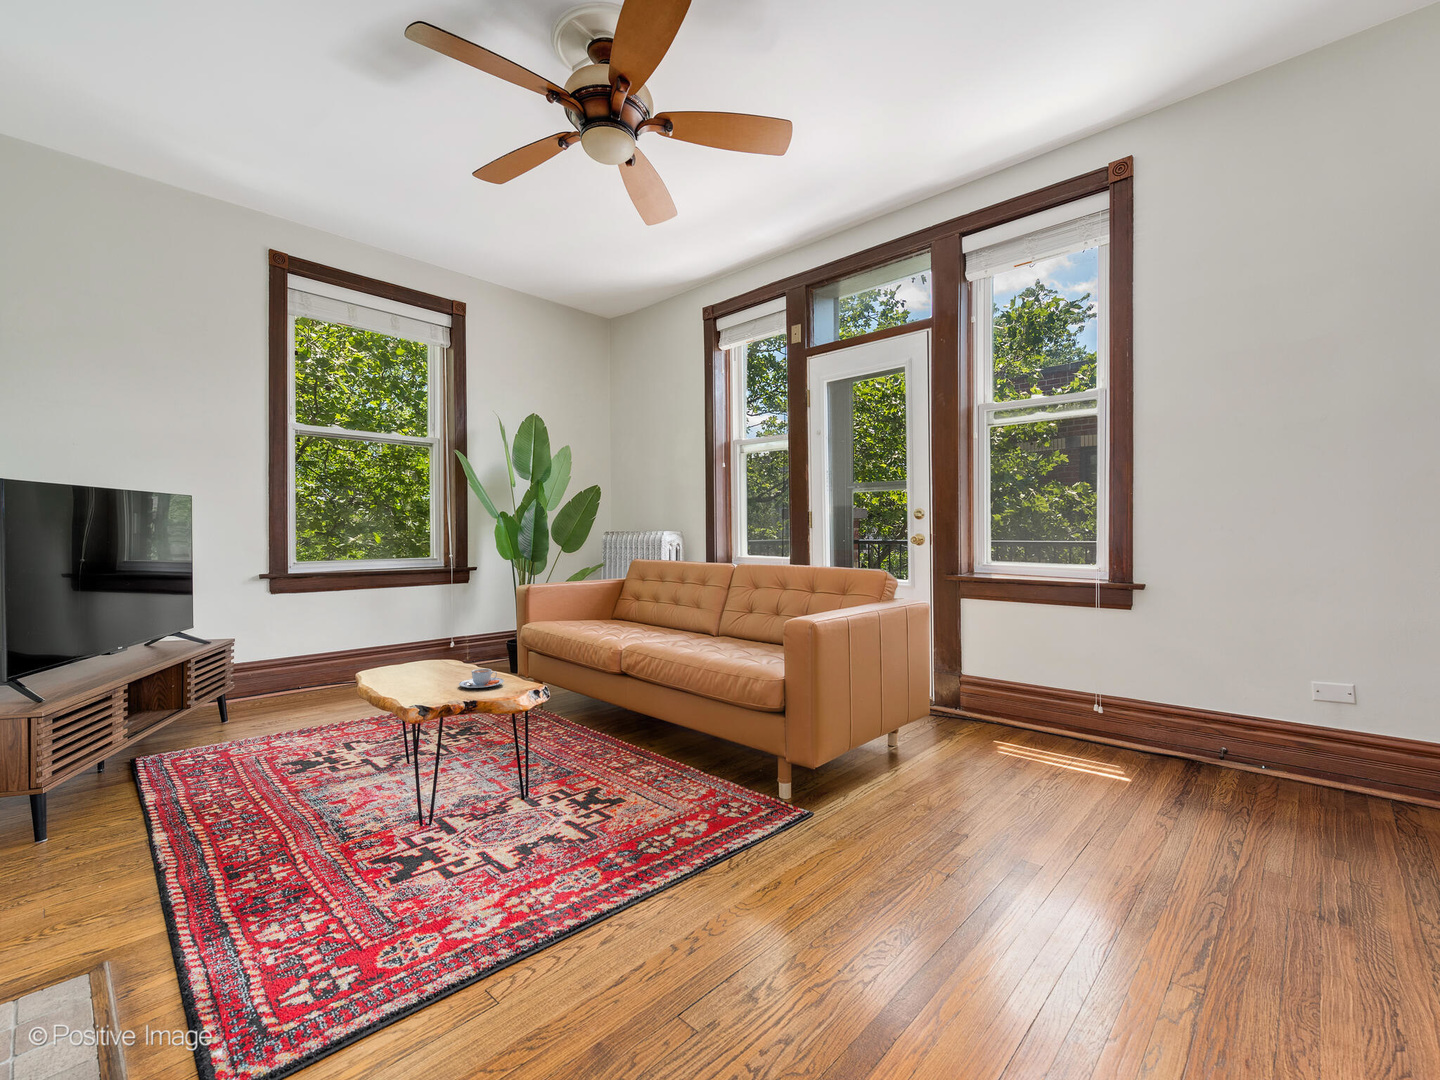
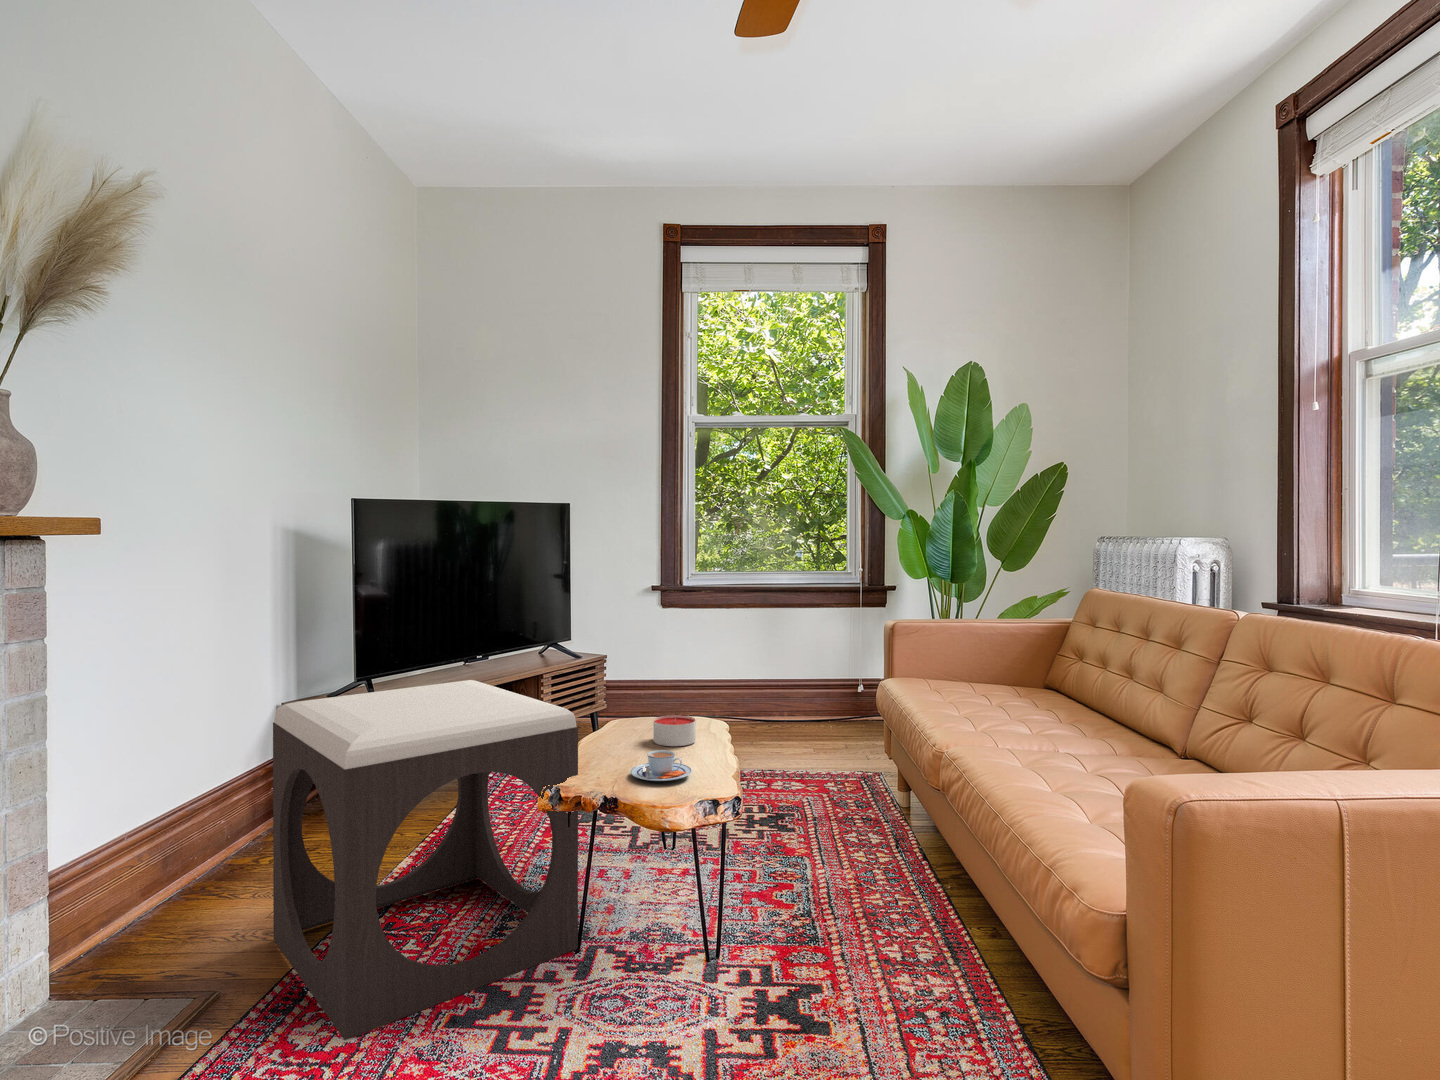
footstool: none [103,646,424,920] -> present [273,680,578,1040]
candle: none [430,653,463,675] -> present [653,715,696,746]

